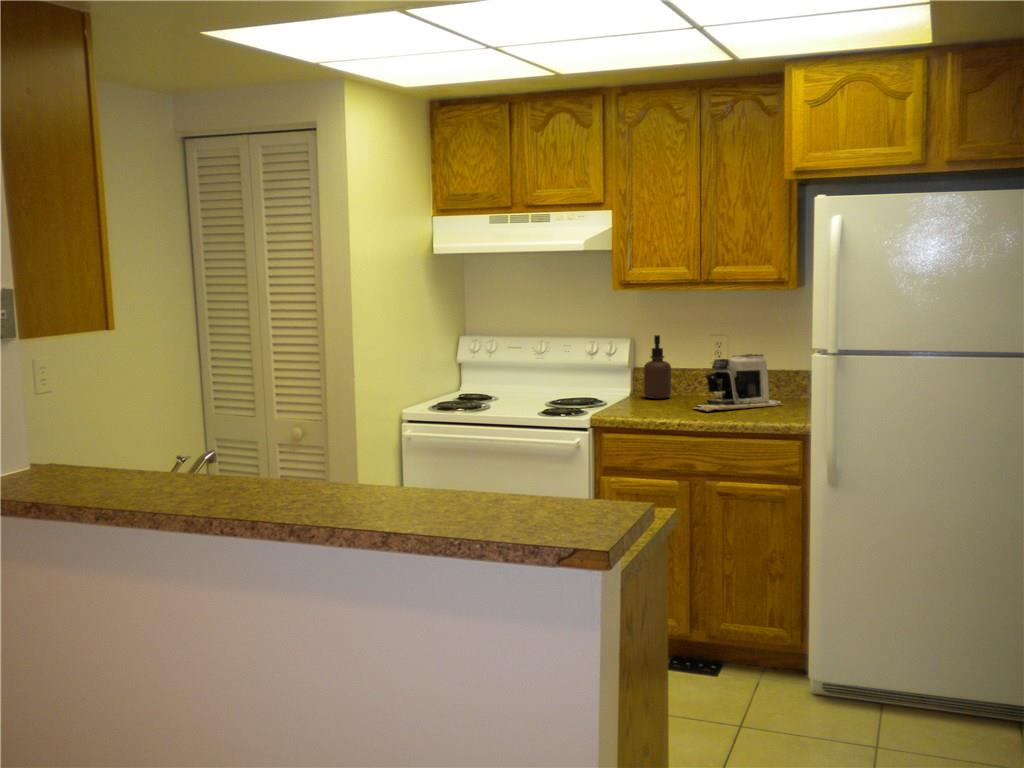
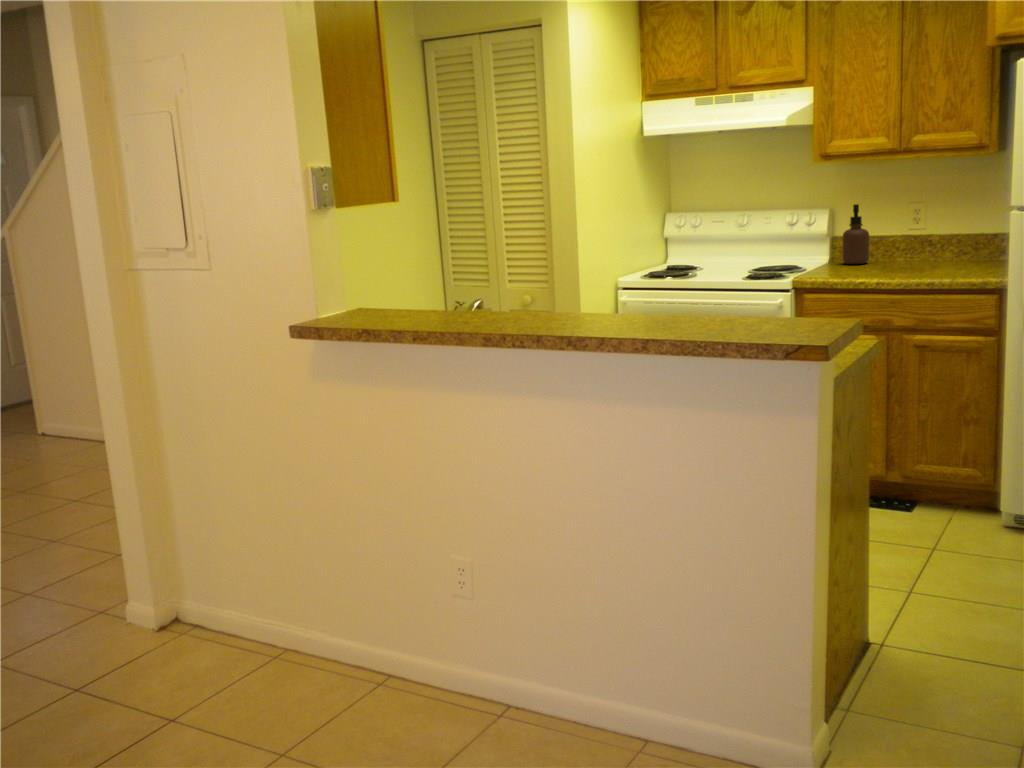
coffee maker: present [695,354,783,411] -> none [890,218,981,272]

